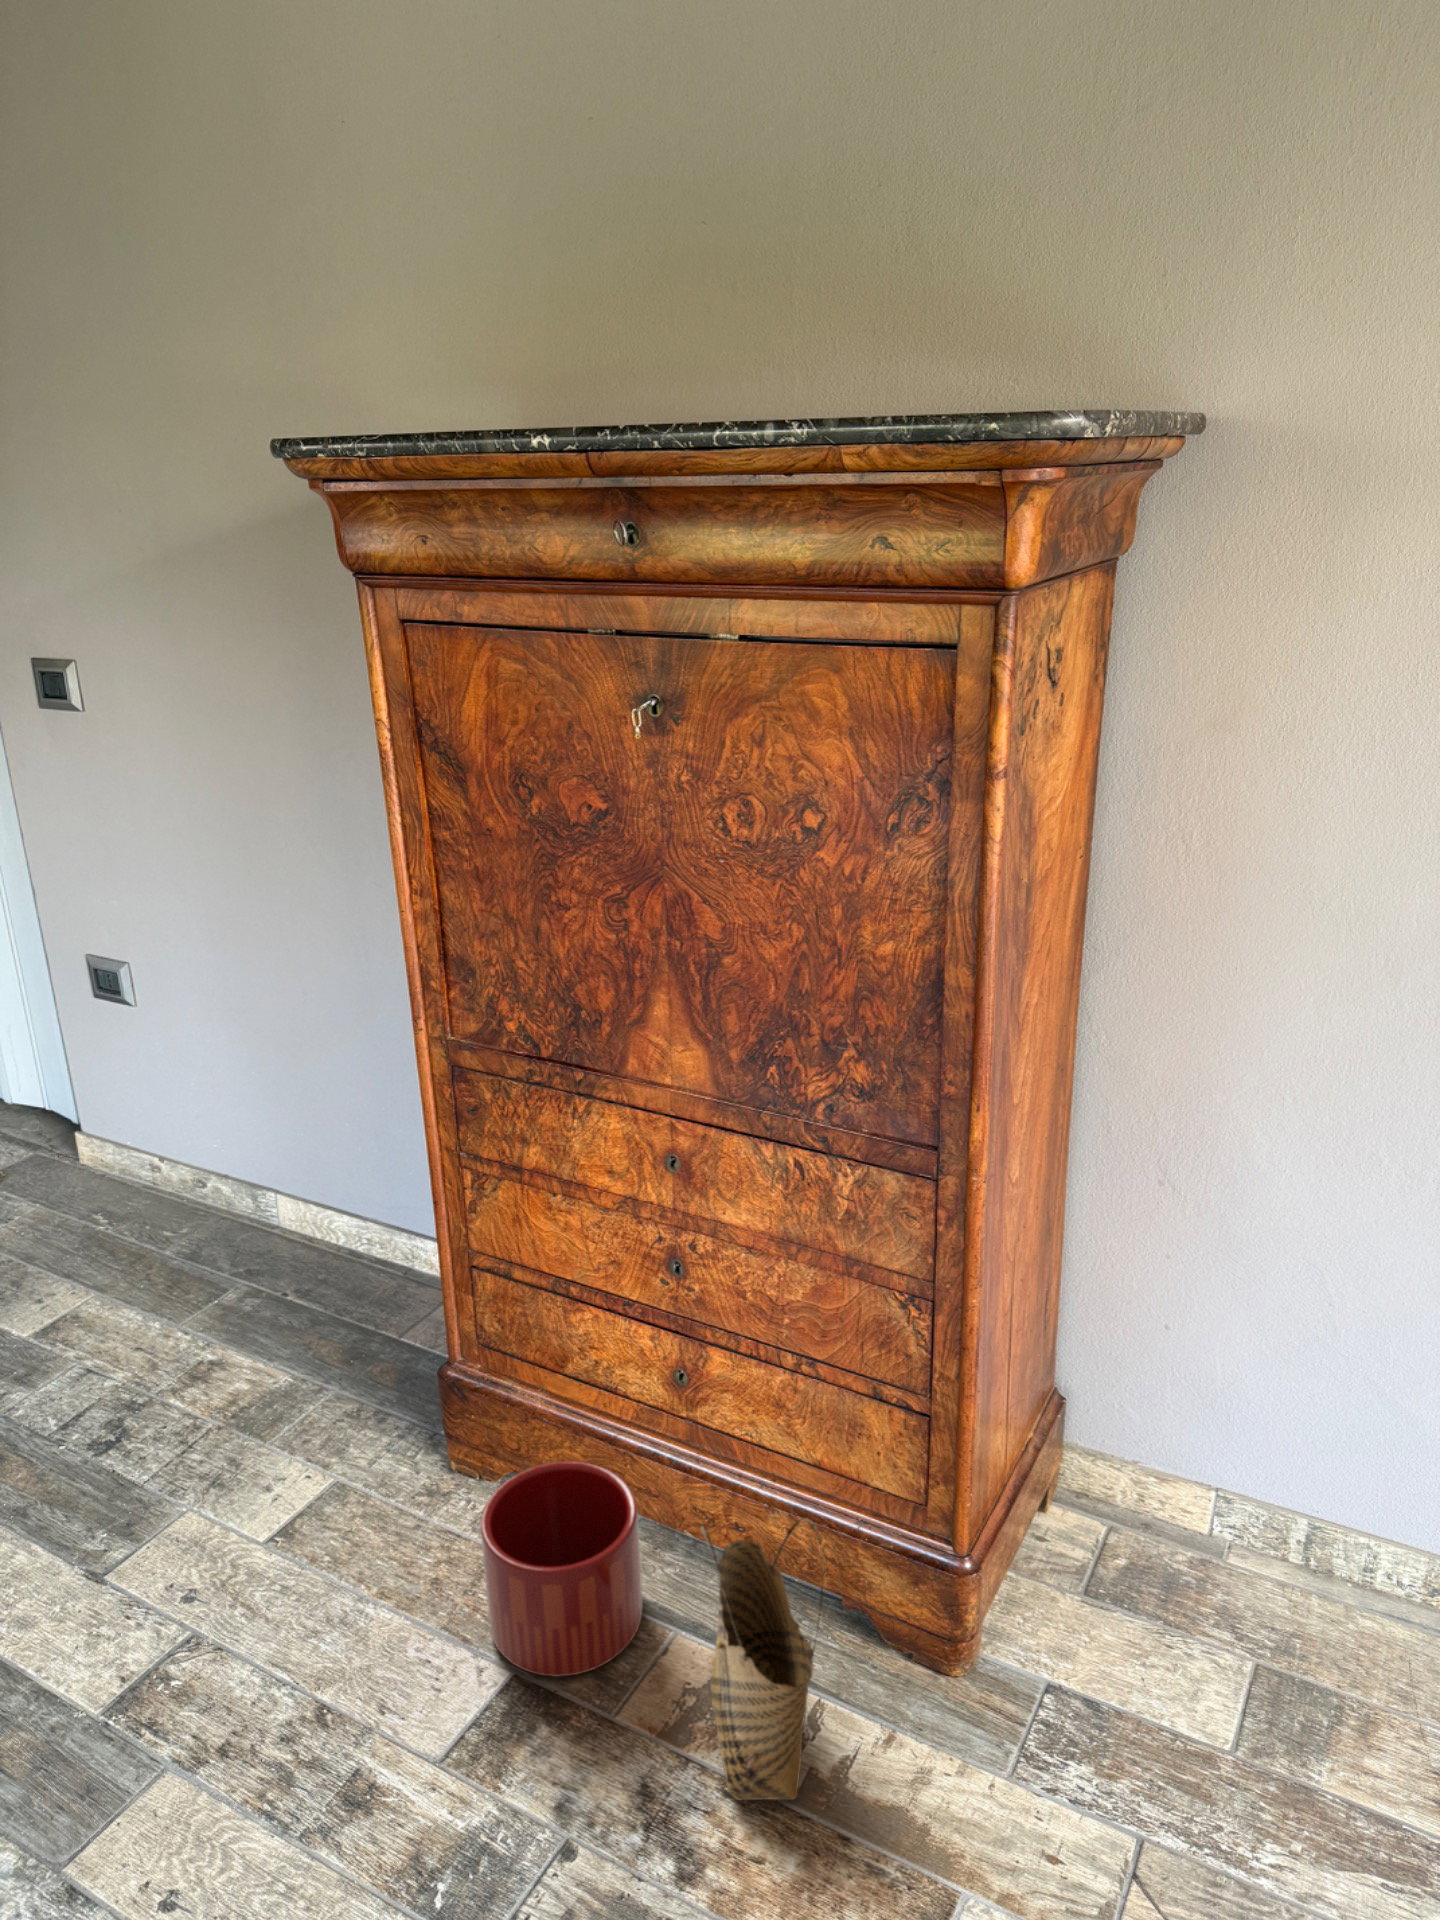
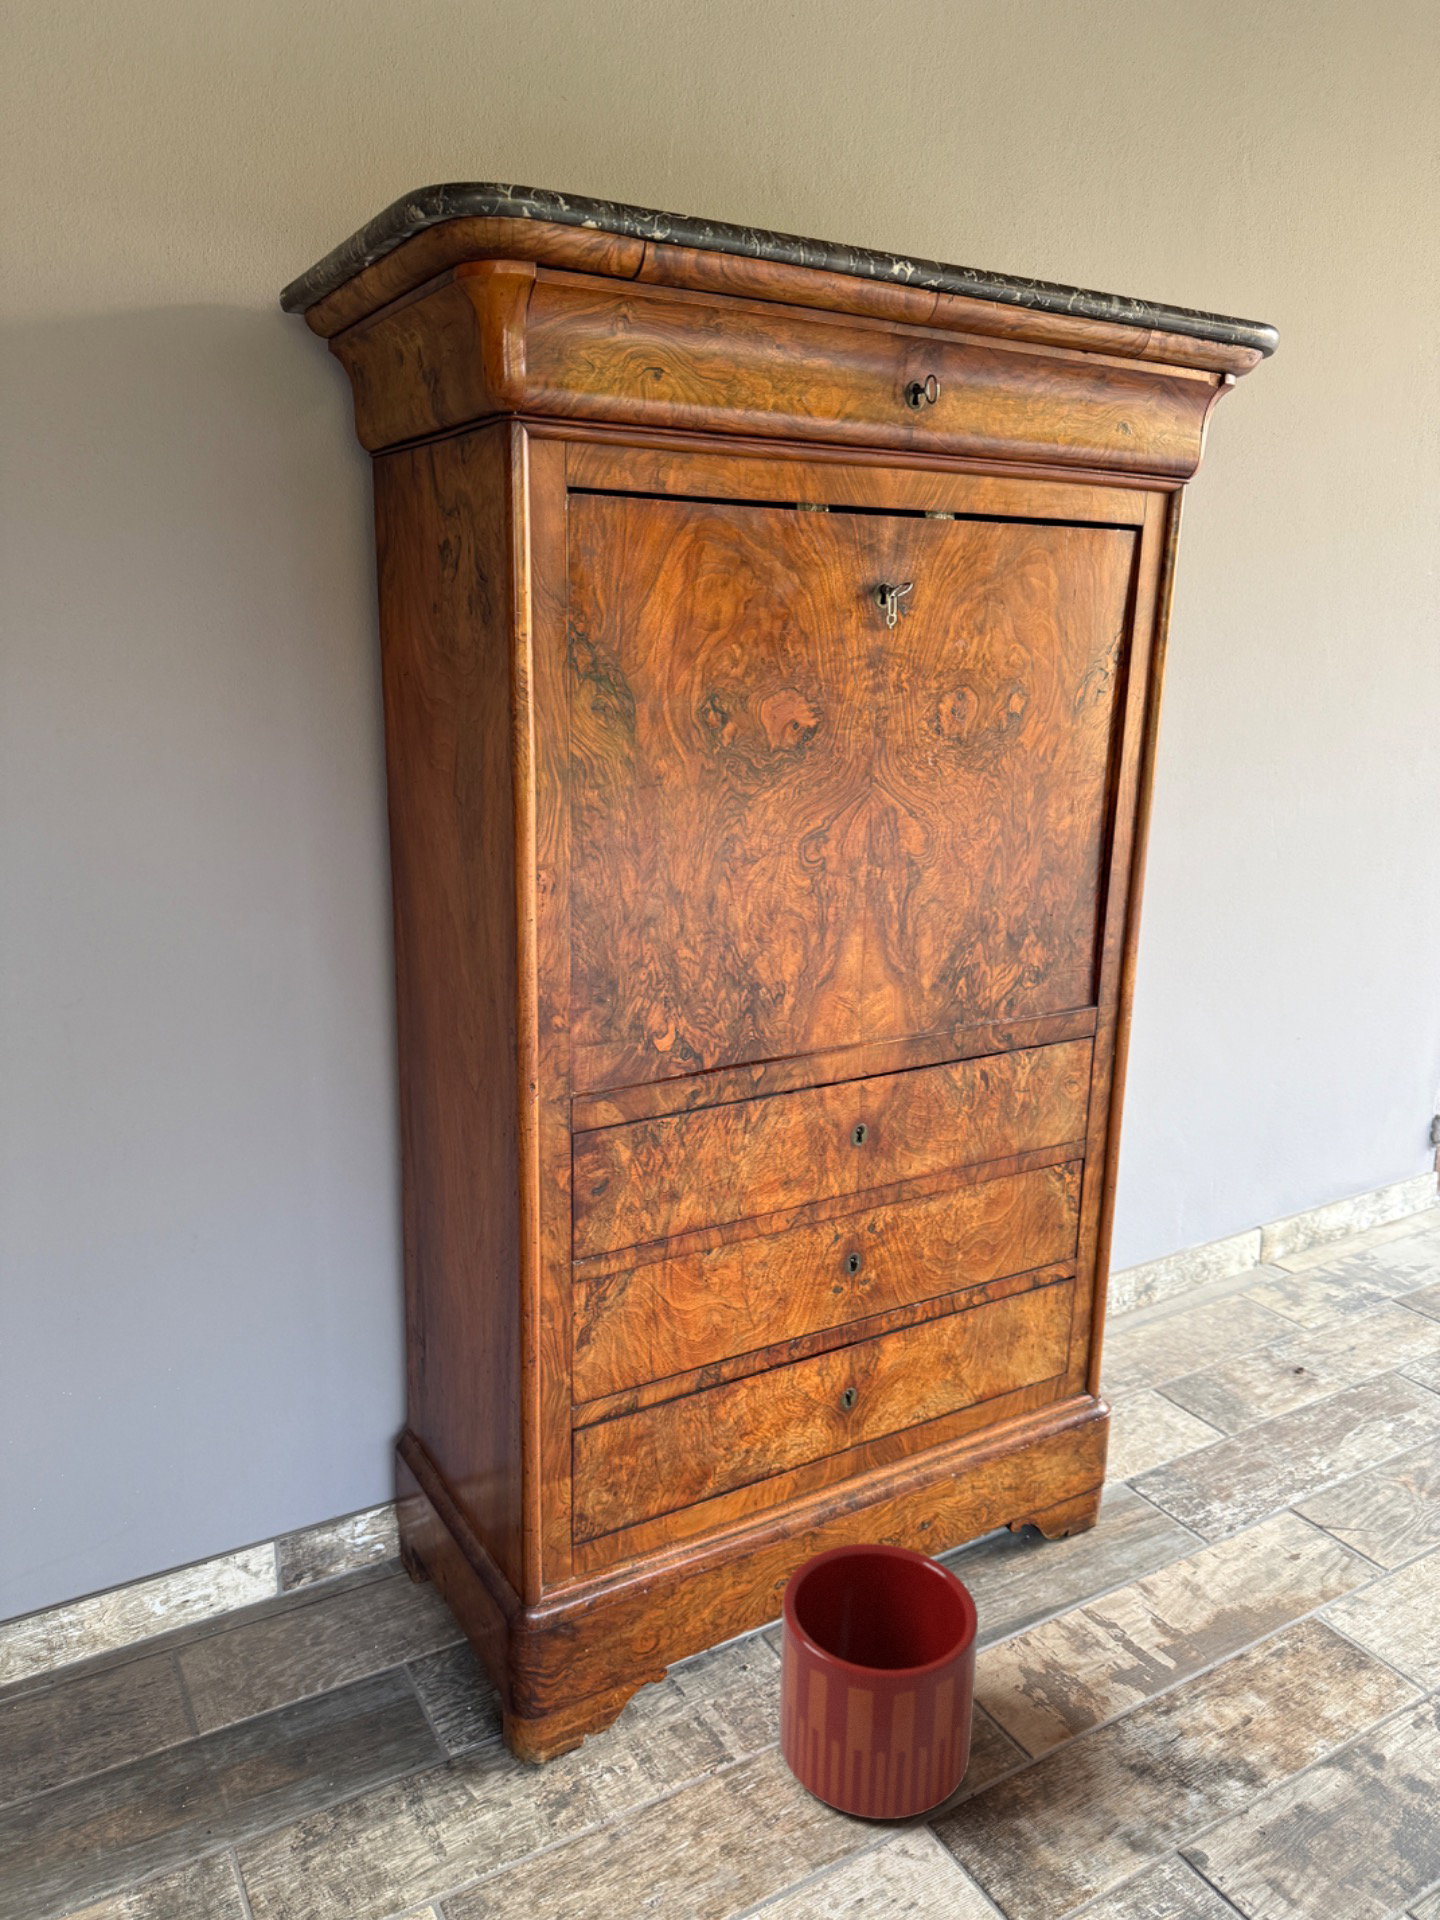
woven basket: present [701,1517,824,1800] -> none [1012,1399,1221,1703]

